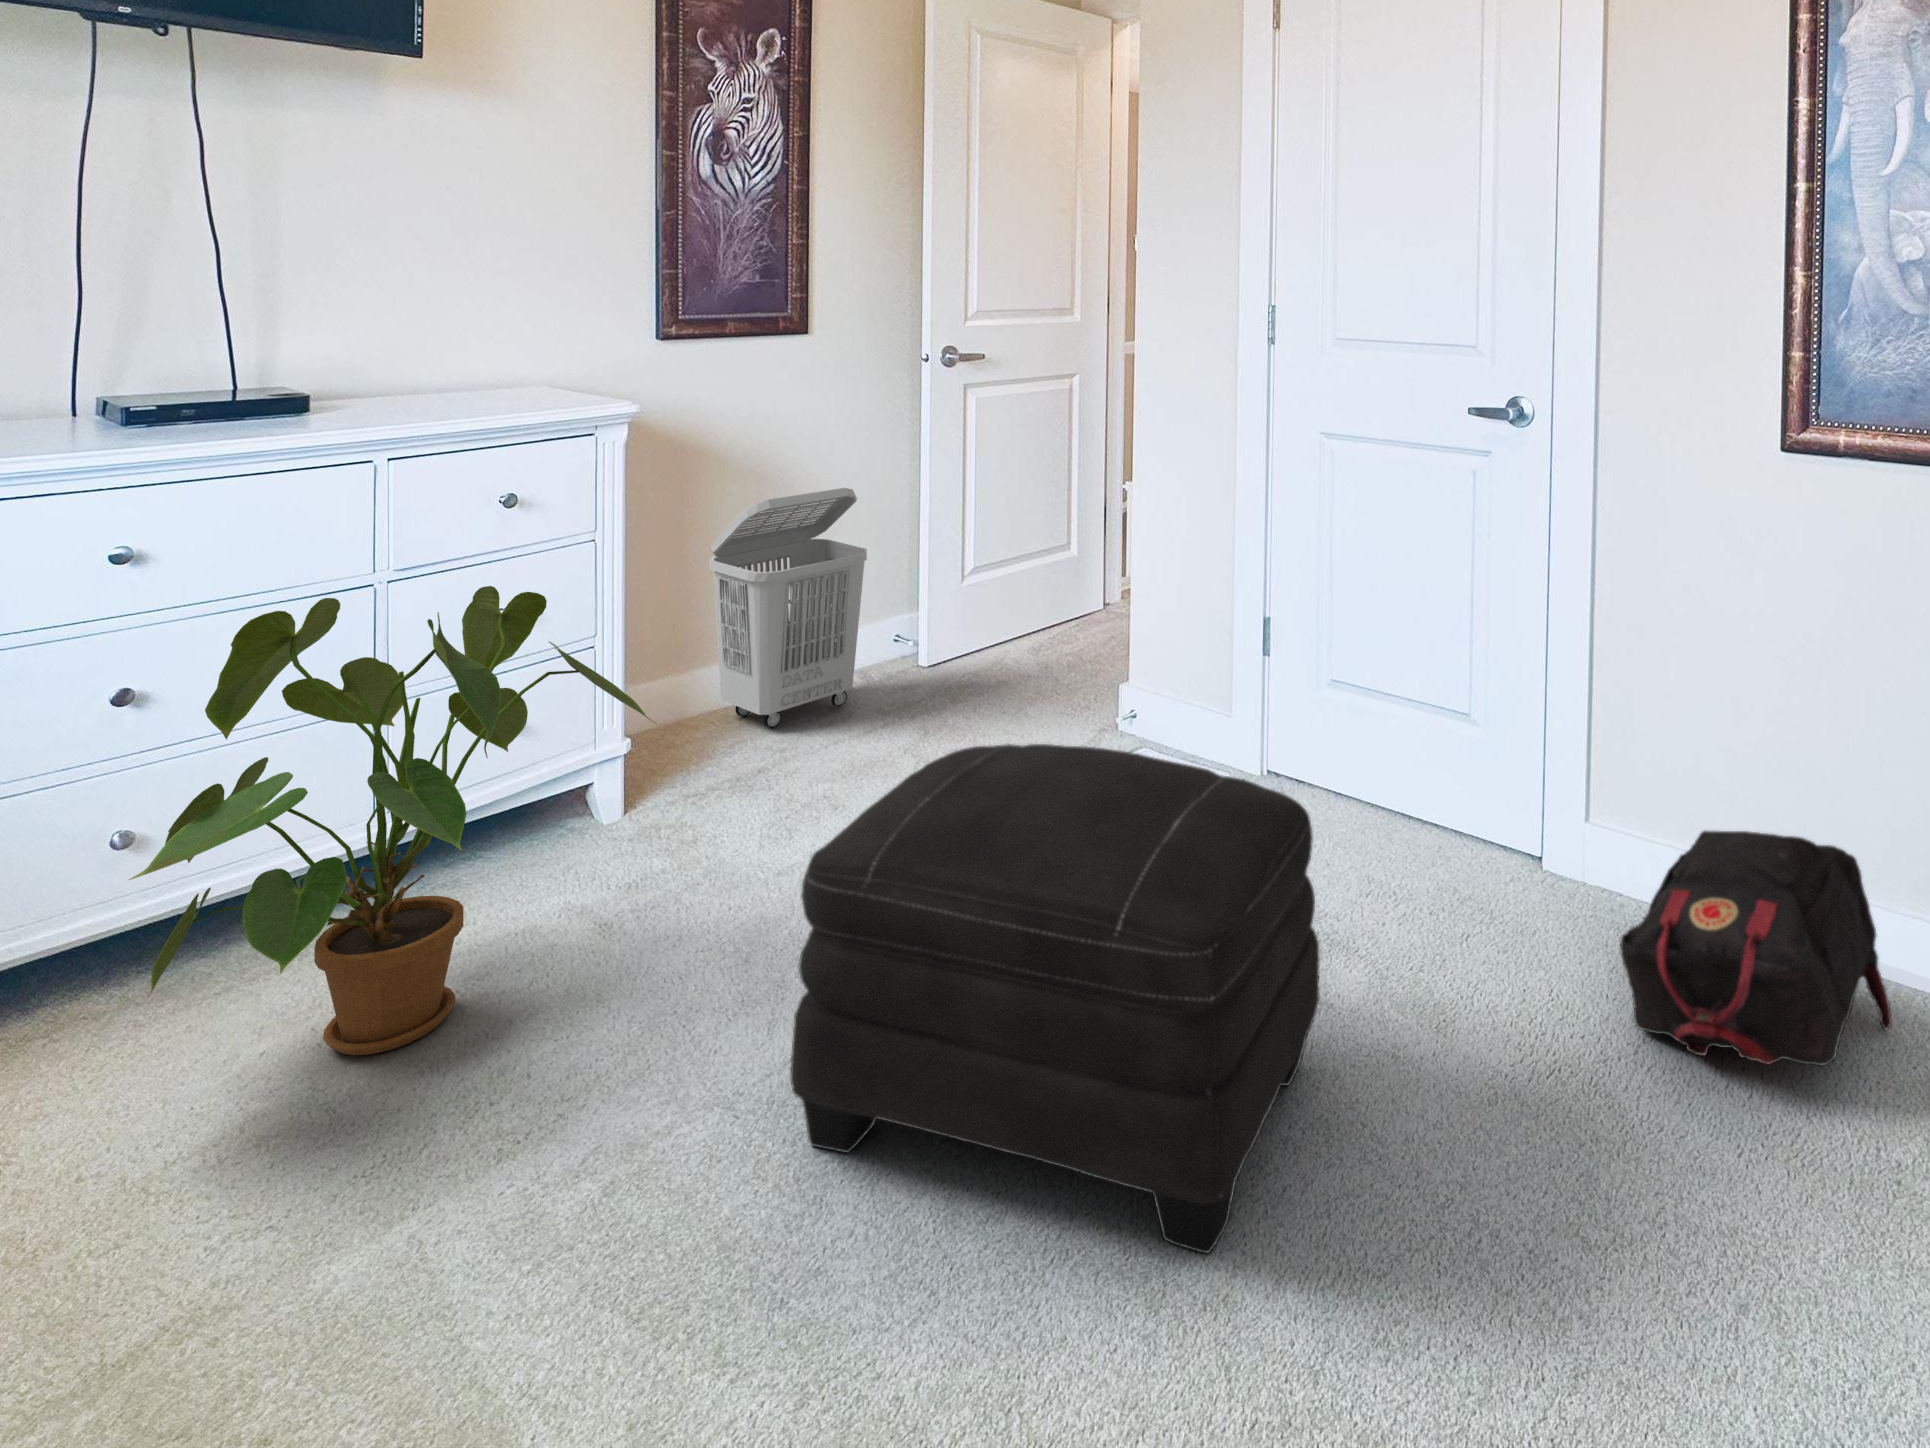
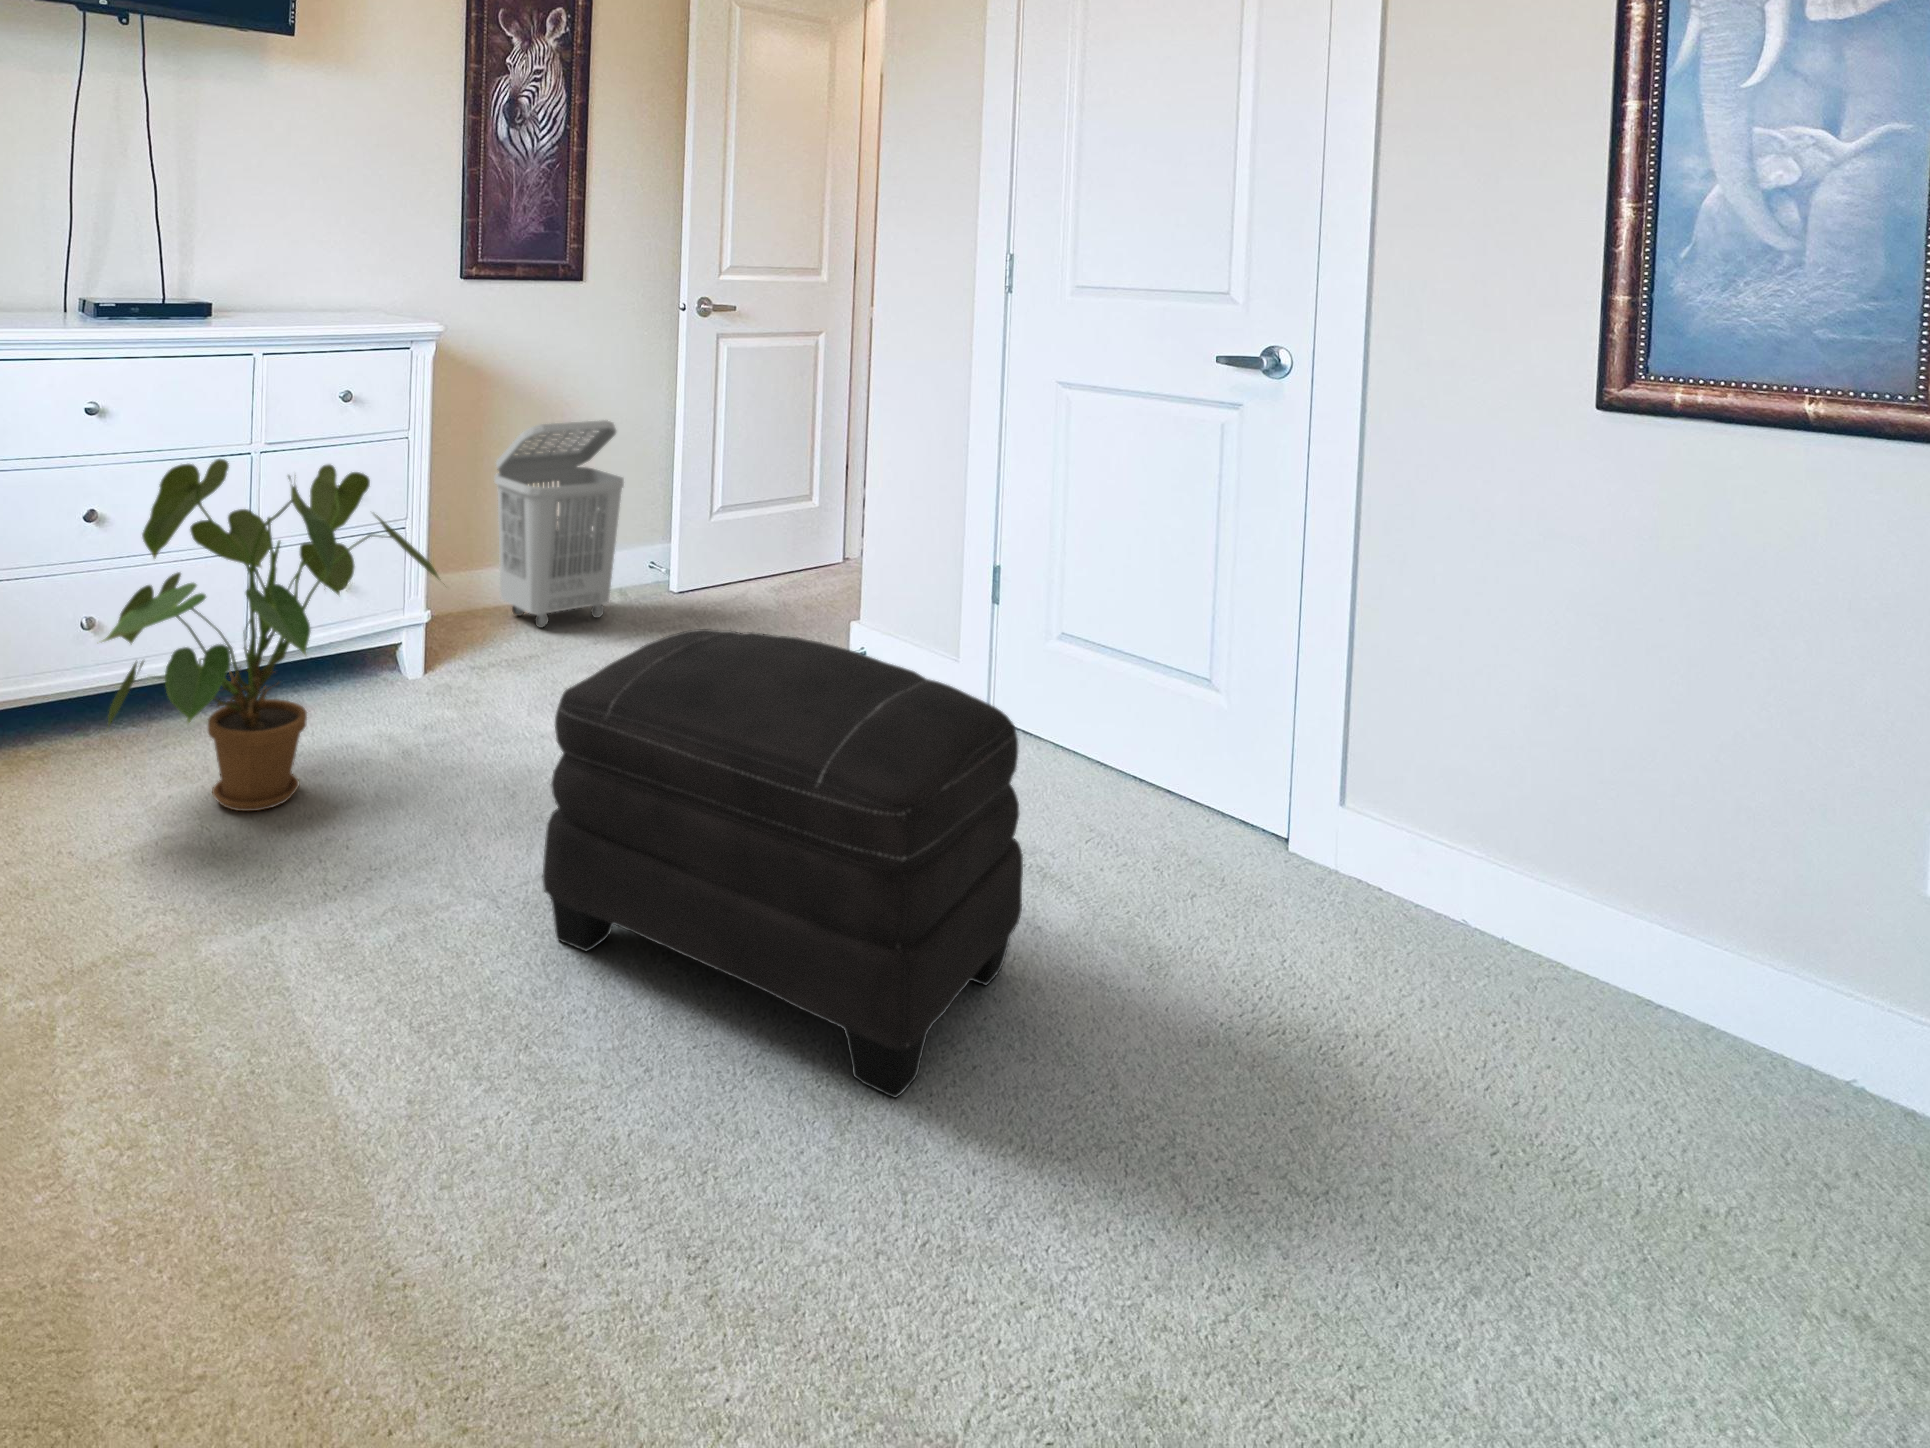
backpack: present [1620,831,1892,1065] -> none [1363,826,1721,1088]

